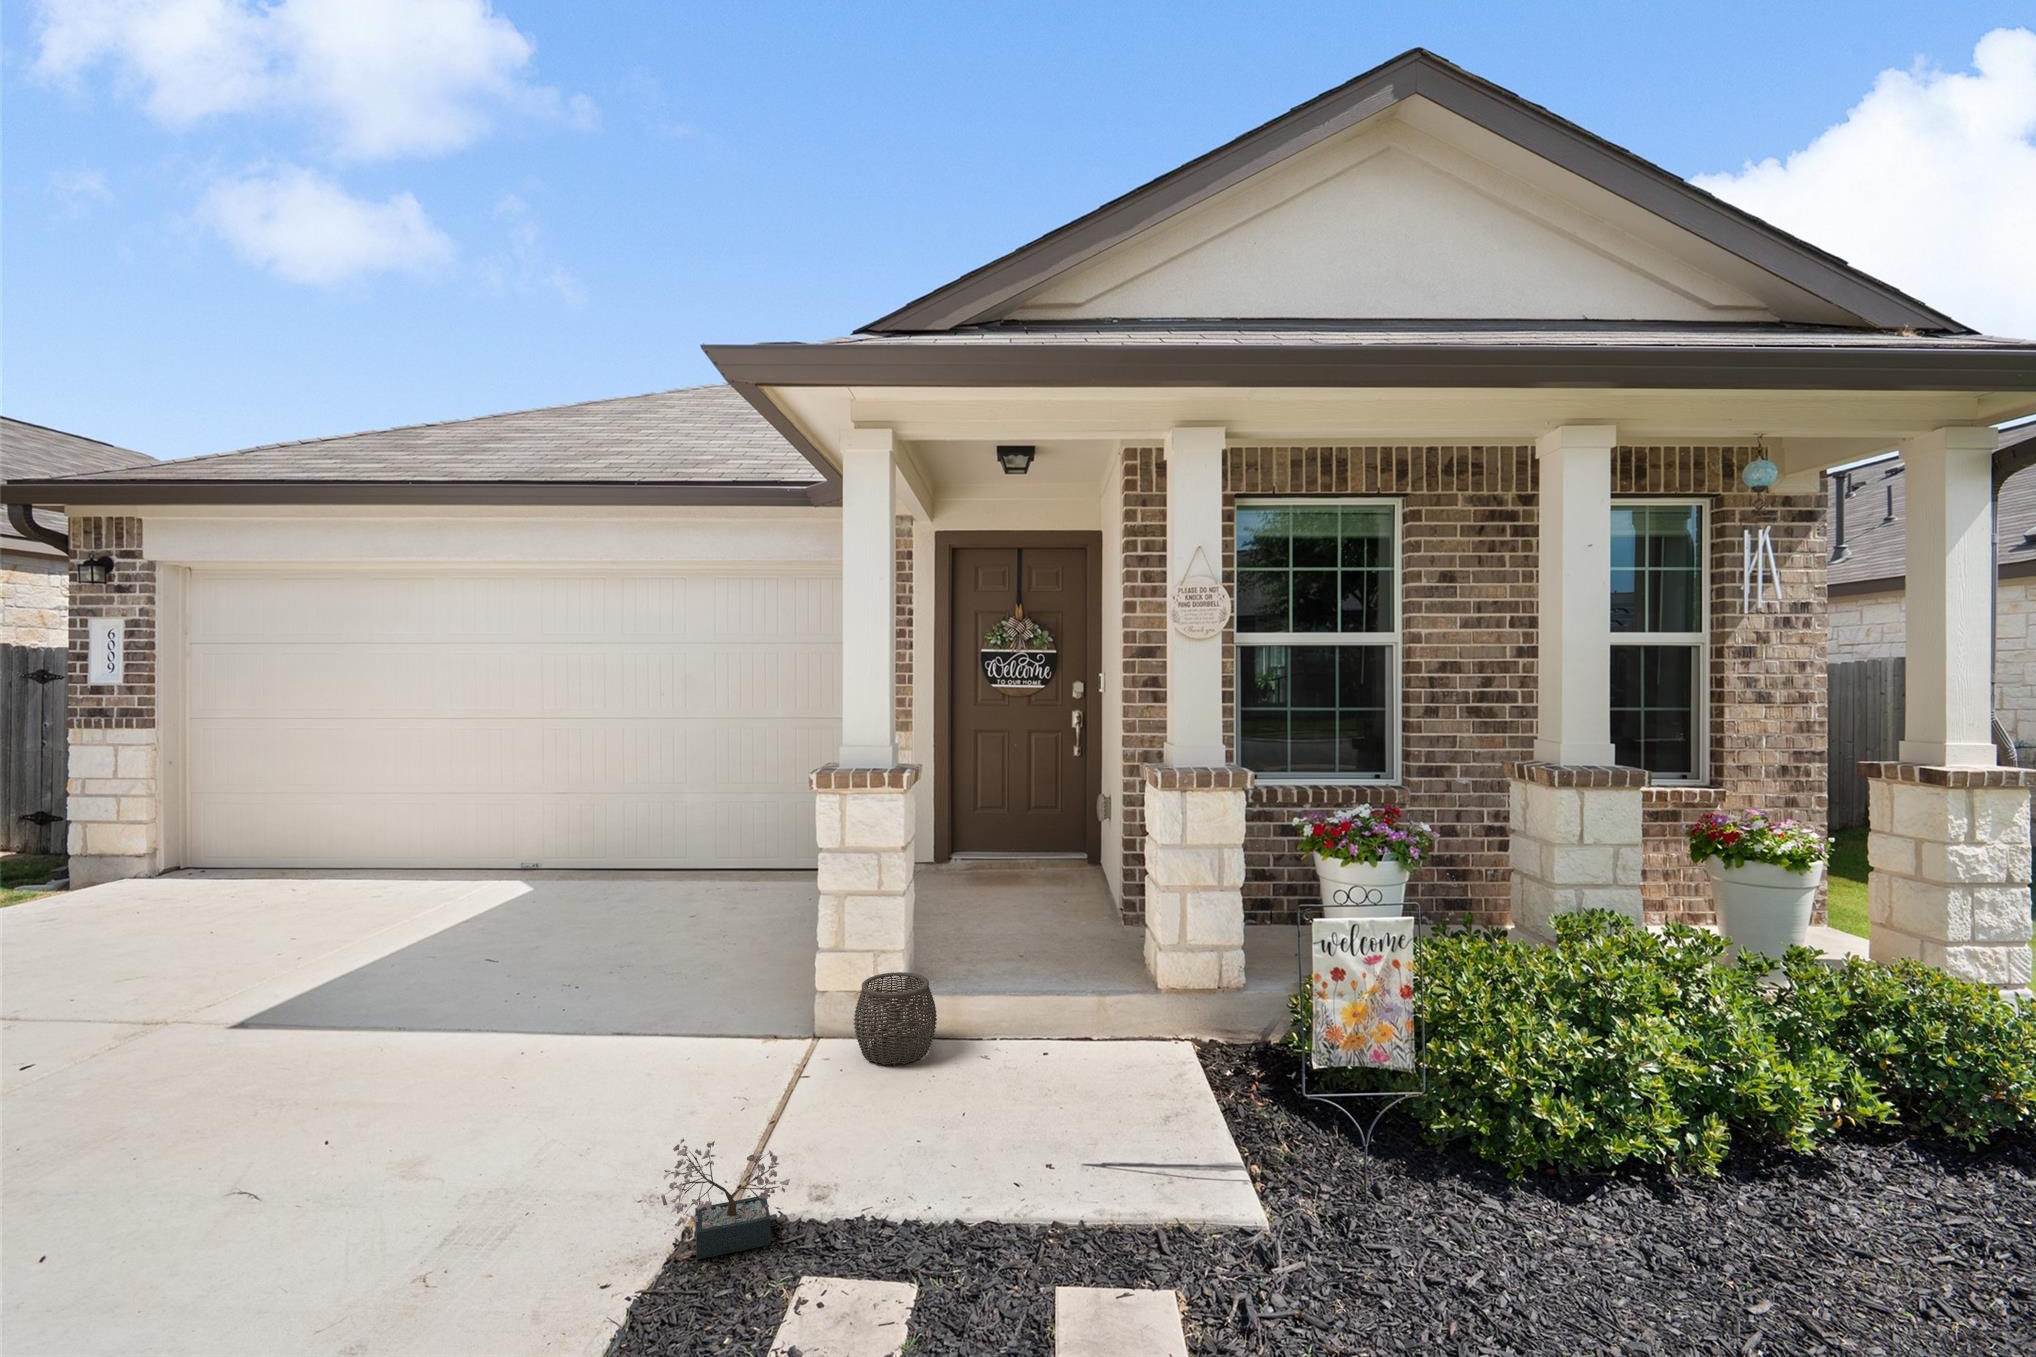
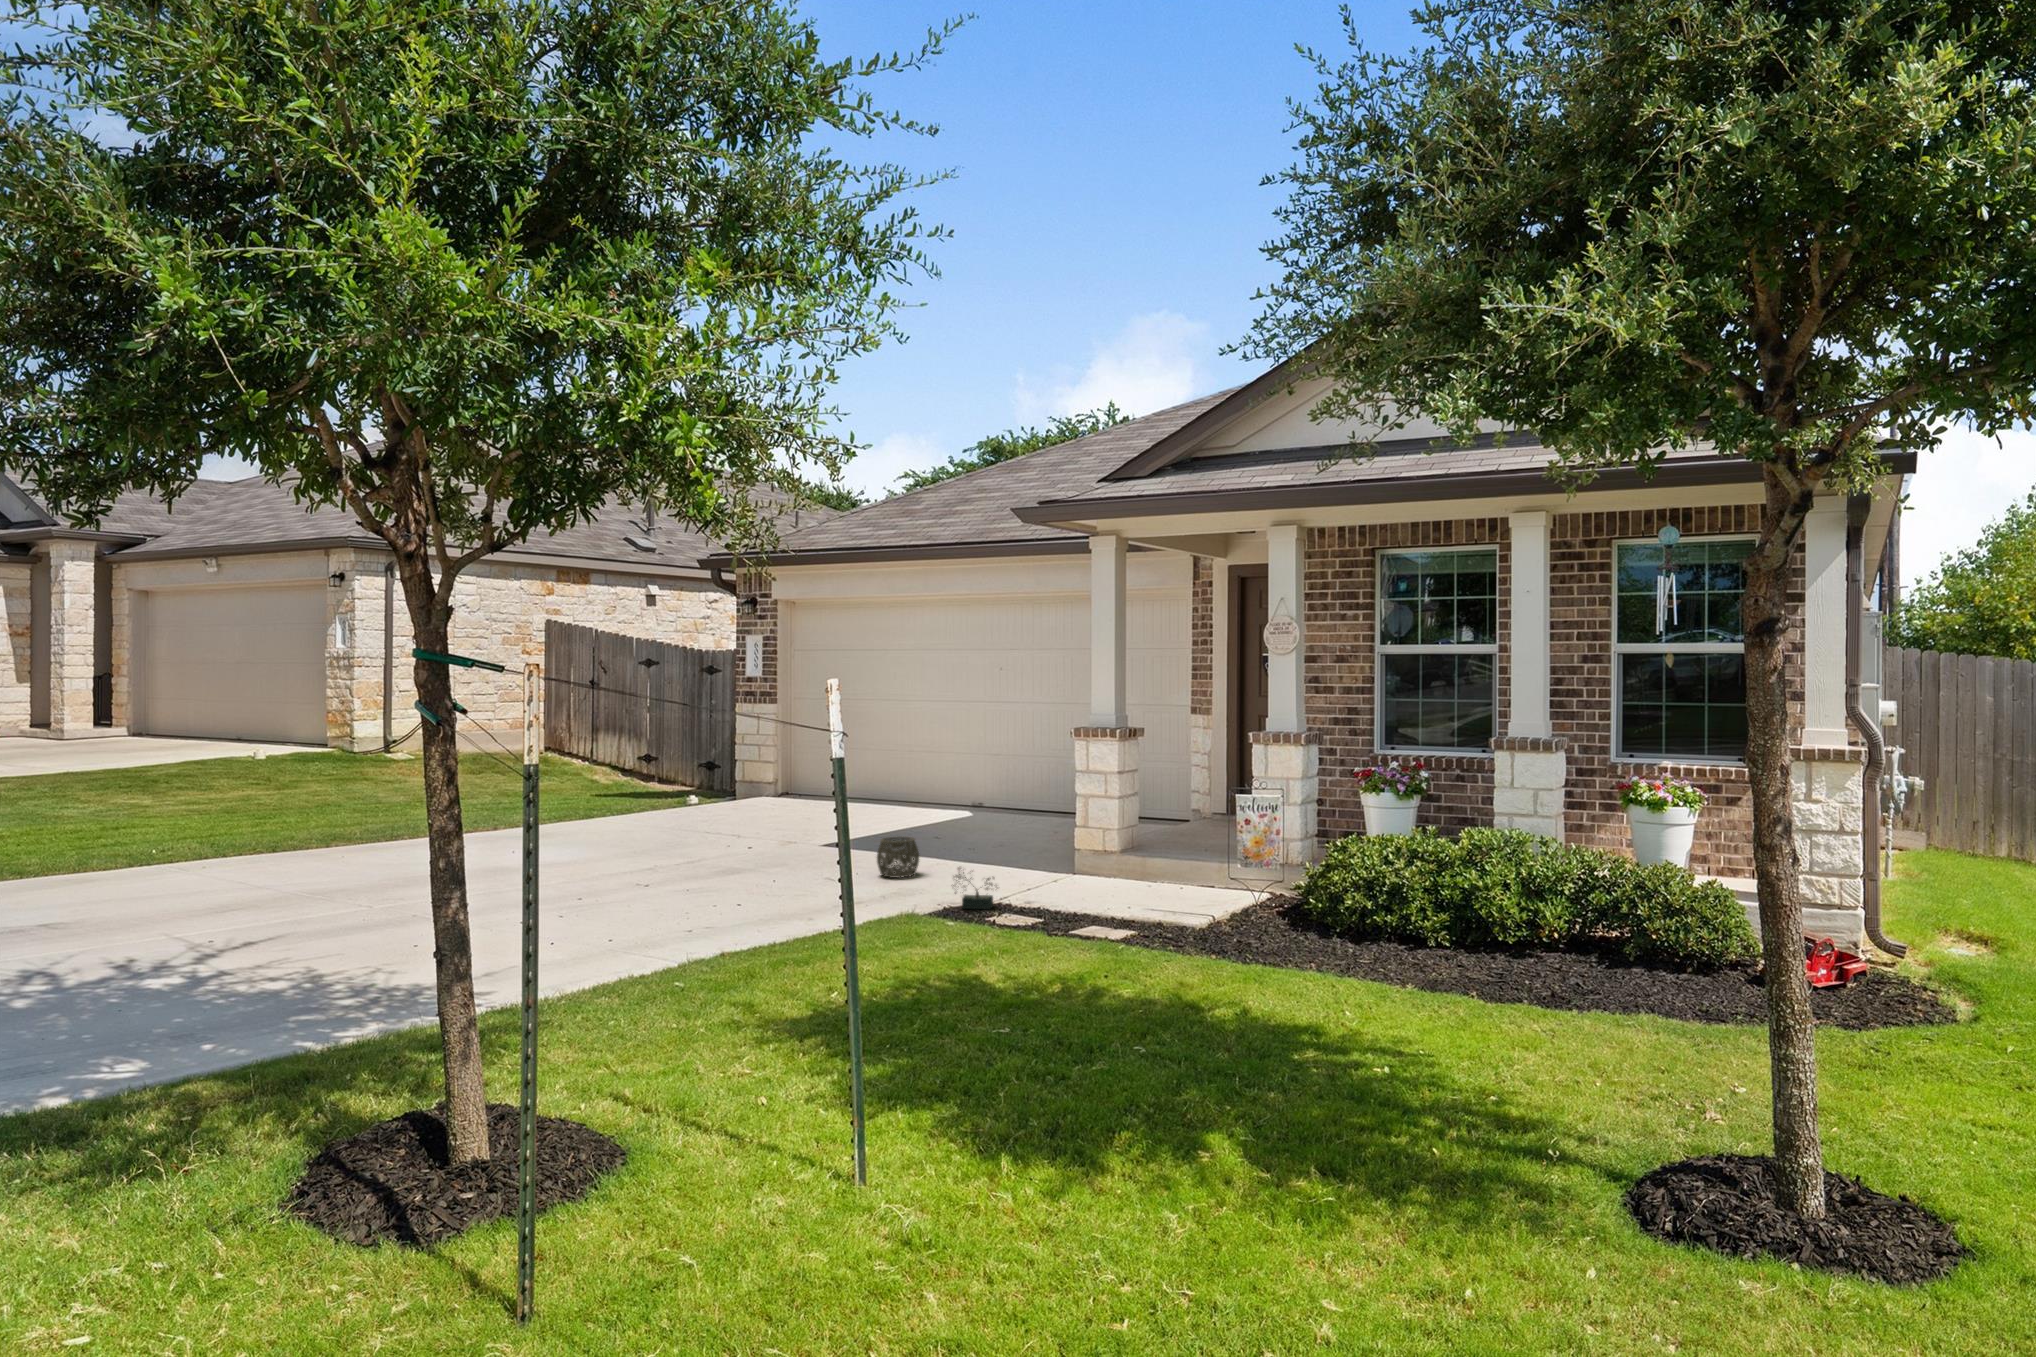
woven basket: present [854,972,937,1065] -> present [877,836,919,878]

